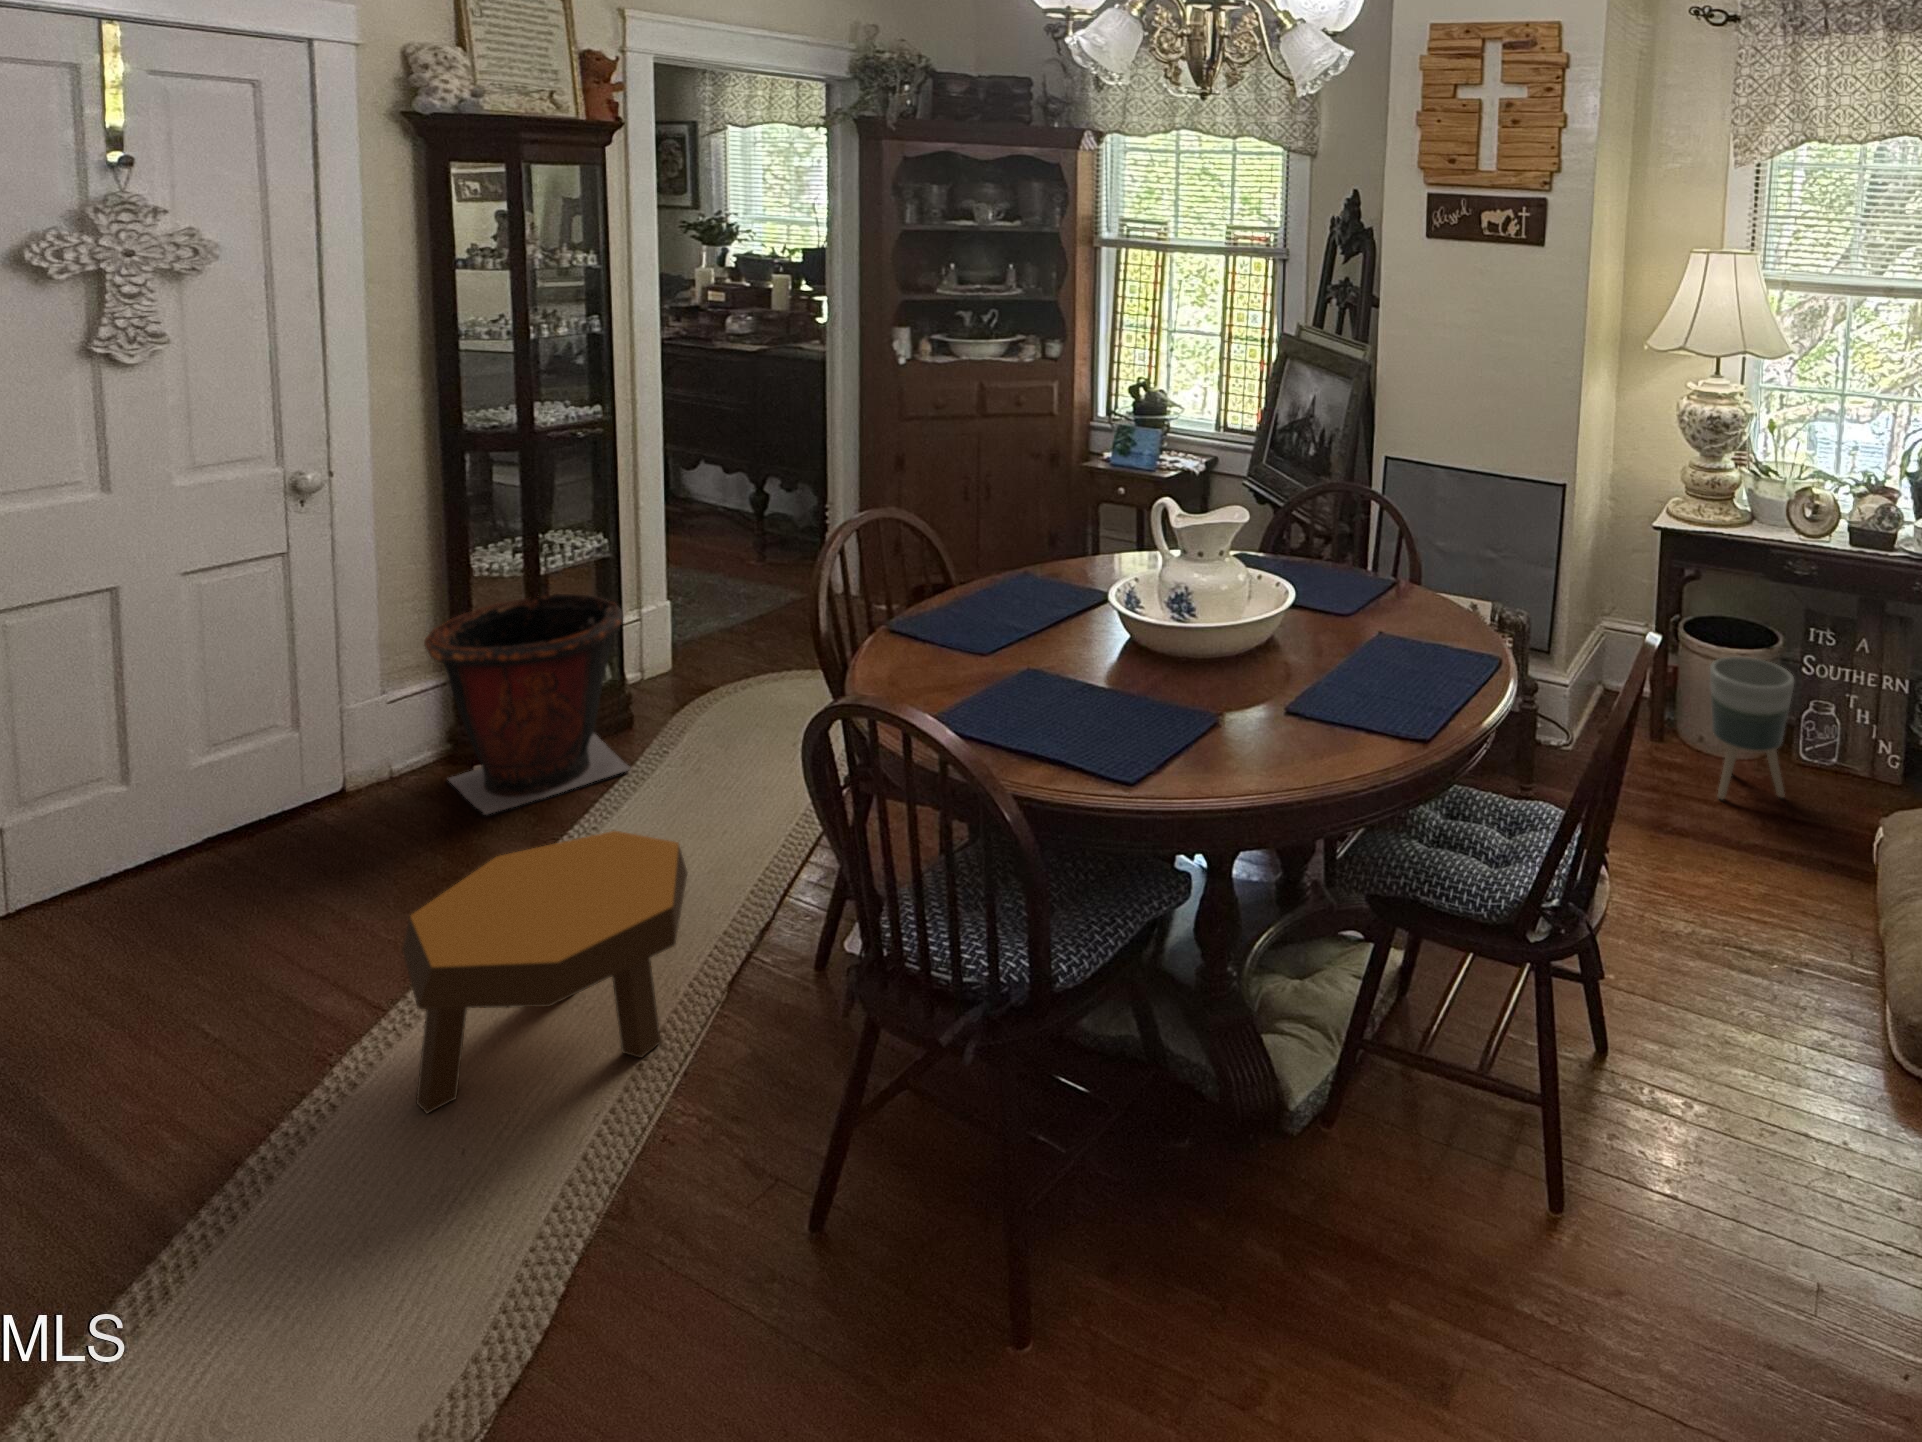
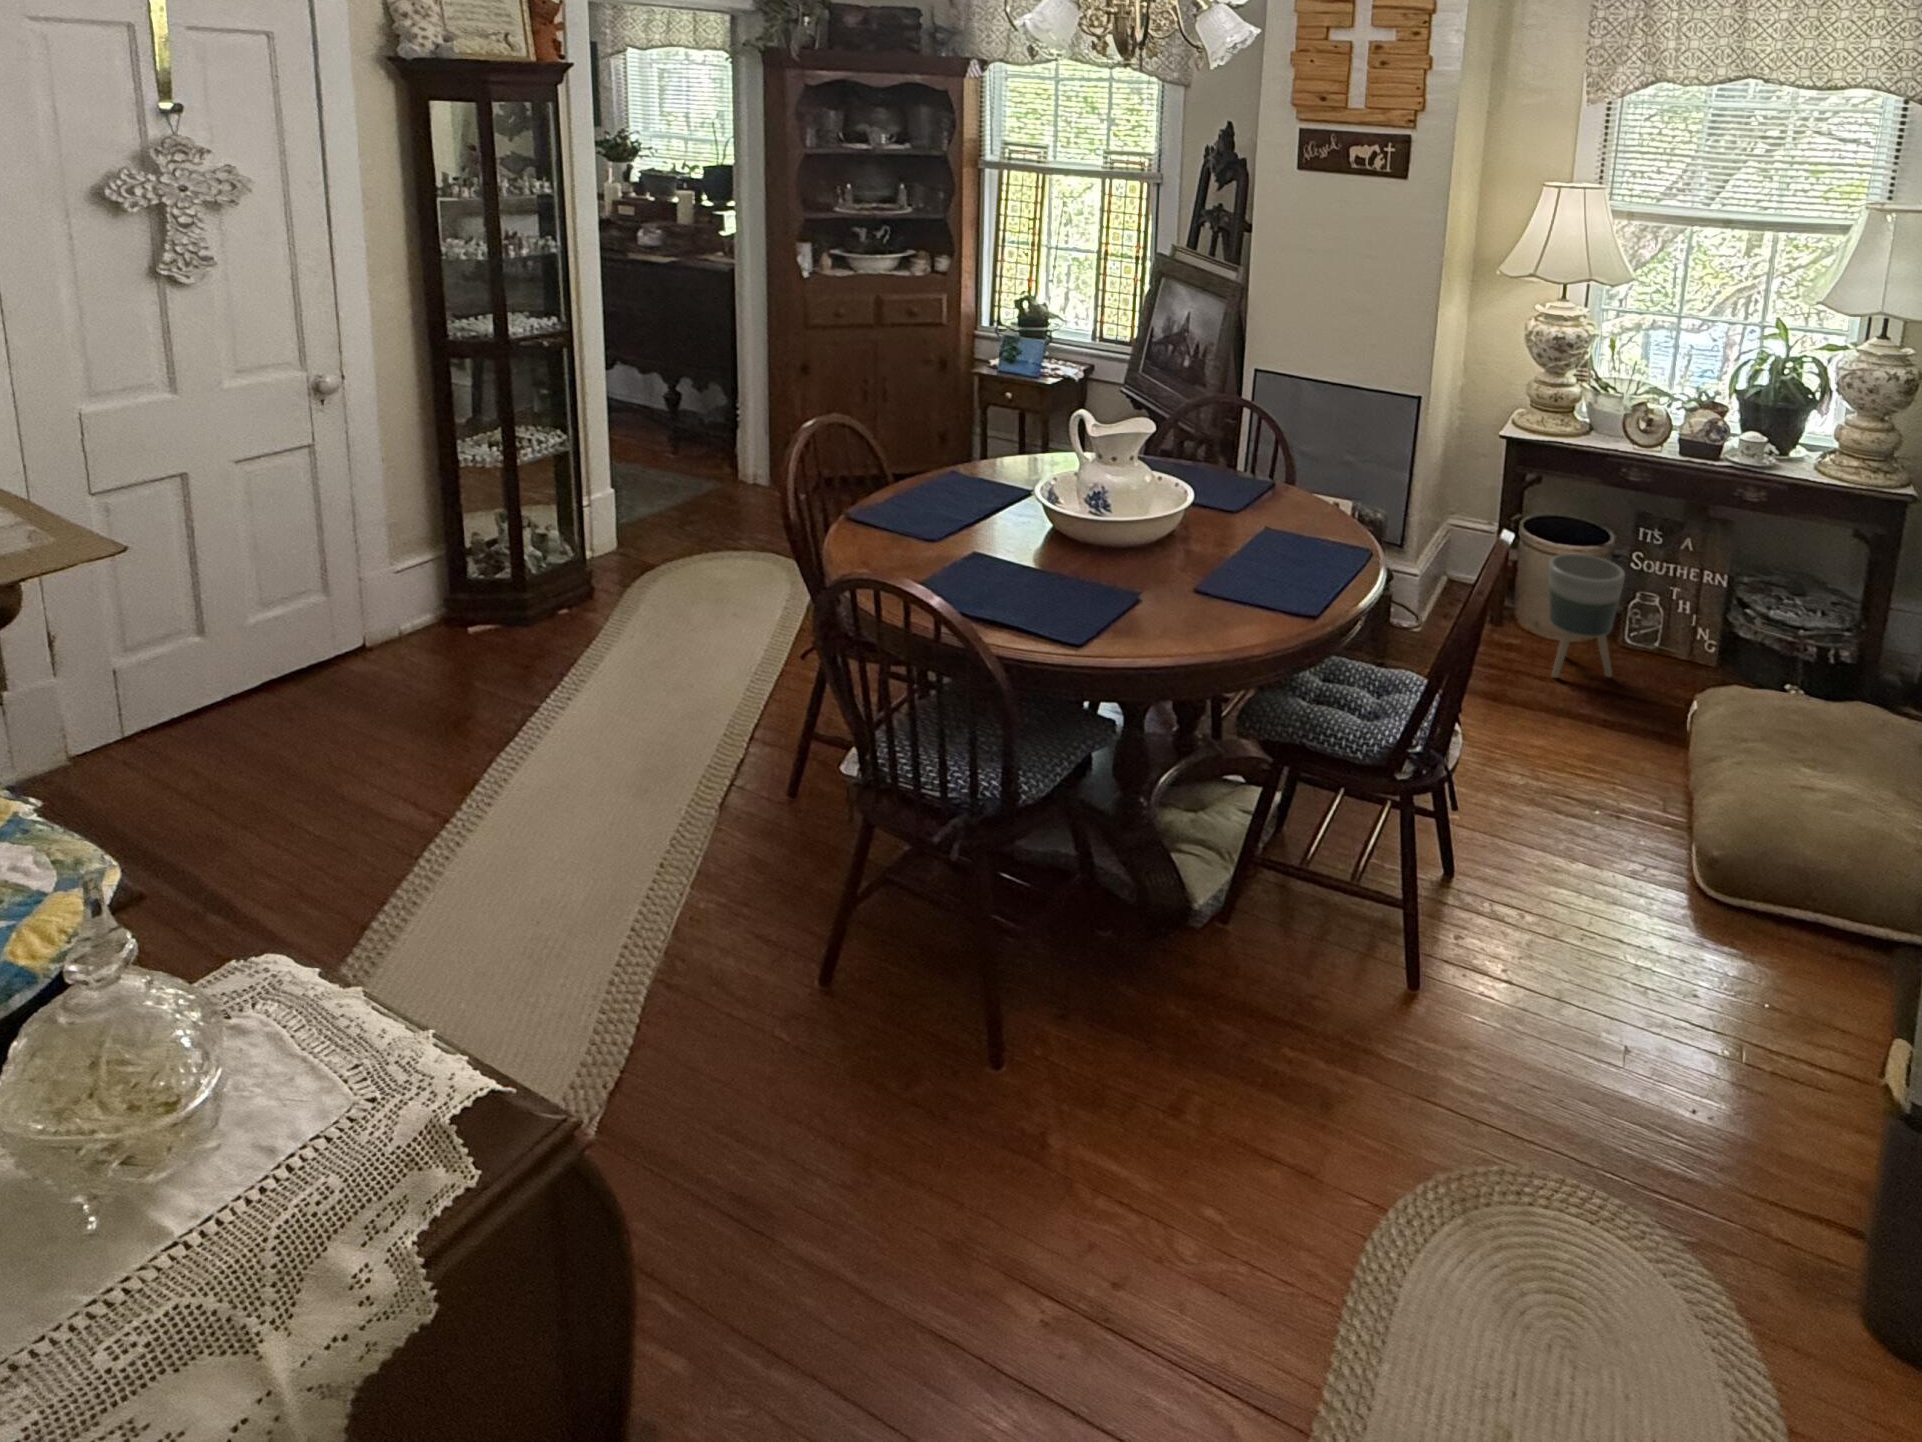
waste bin: present [424,594,630,814] -> none [426,480,601,670]
footstool: present [403,831,687,1113] -> none [469,680,687,894]

